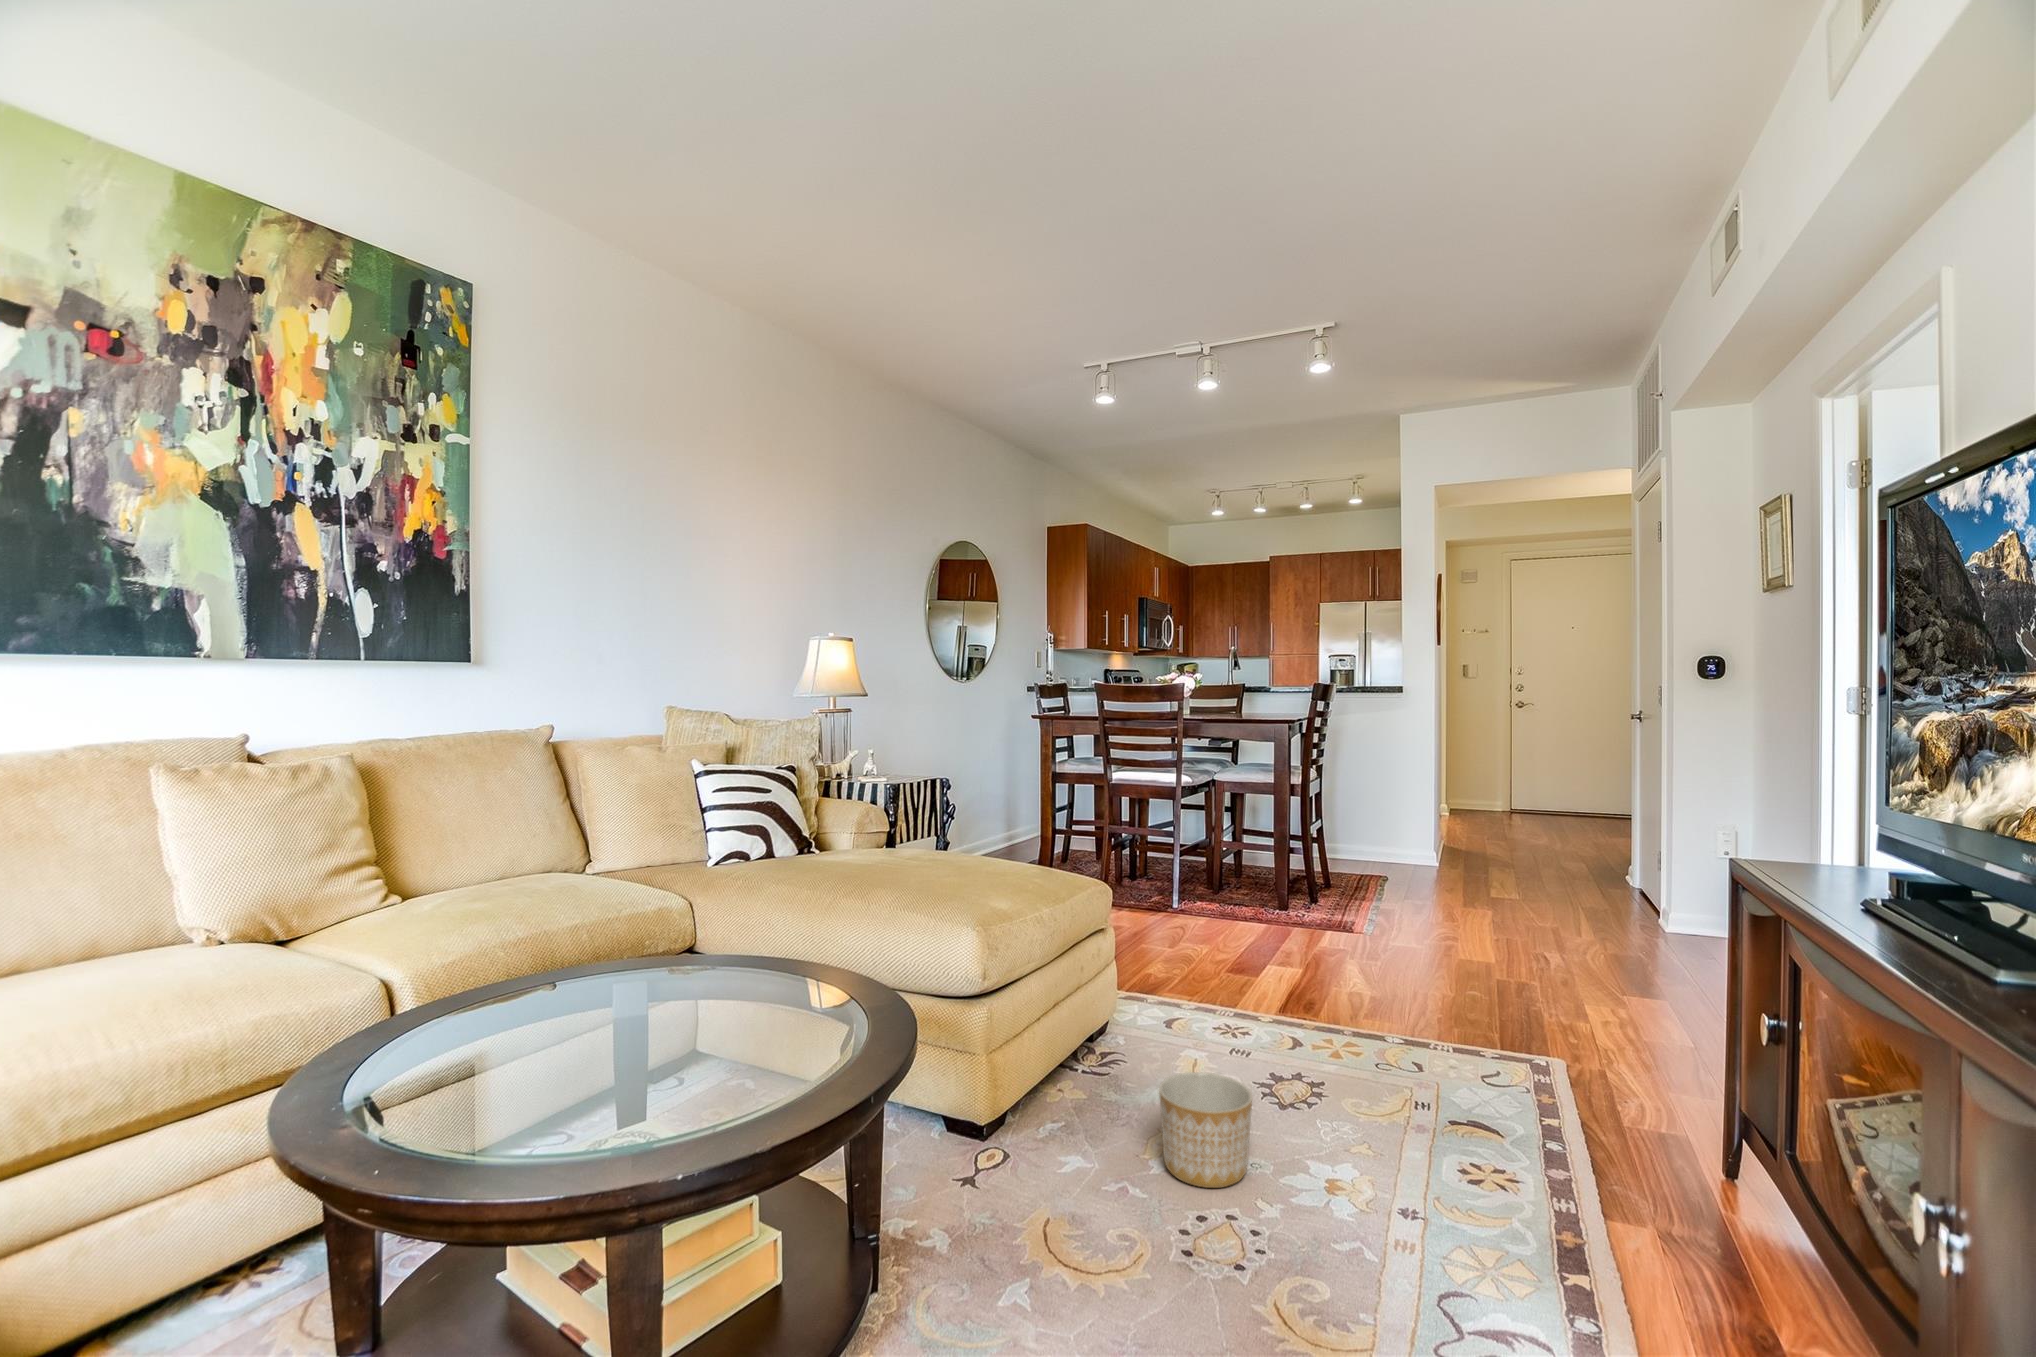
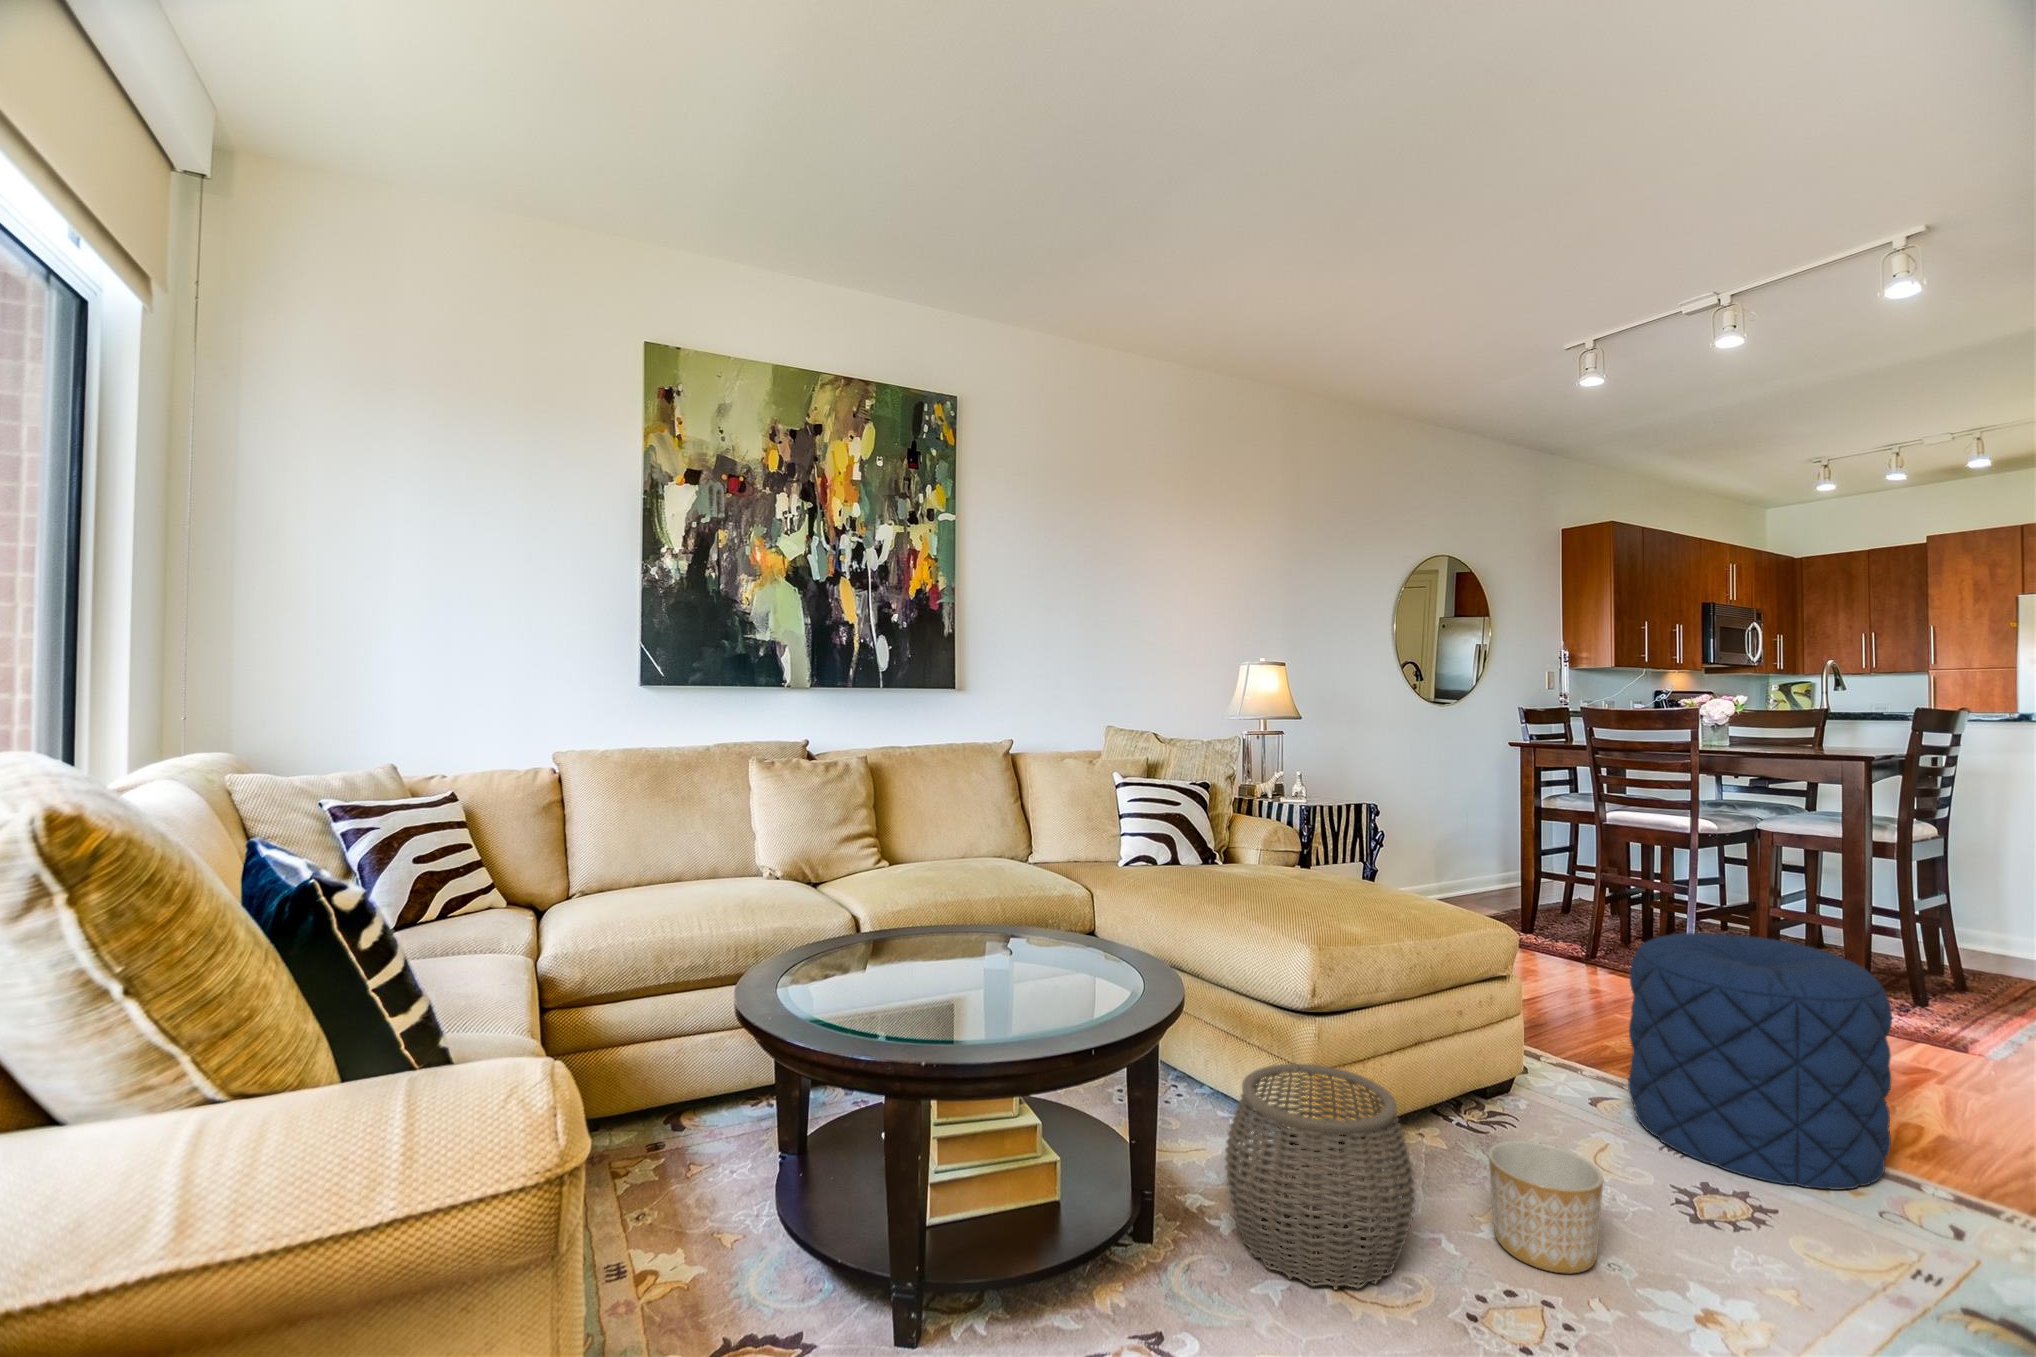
pouf: none [1194,864,1369,1060] -> present [1628,933,1892,1190]
woven basket: none [939,1045,1130,1280] -> present [1225,1064,1416,1289]

